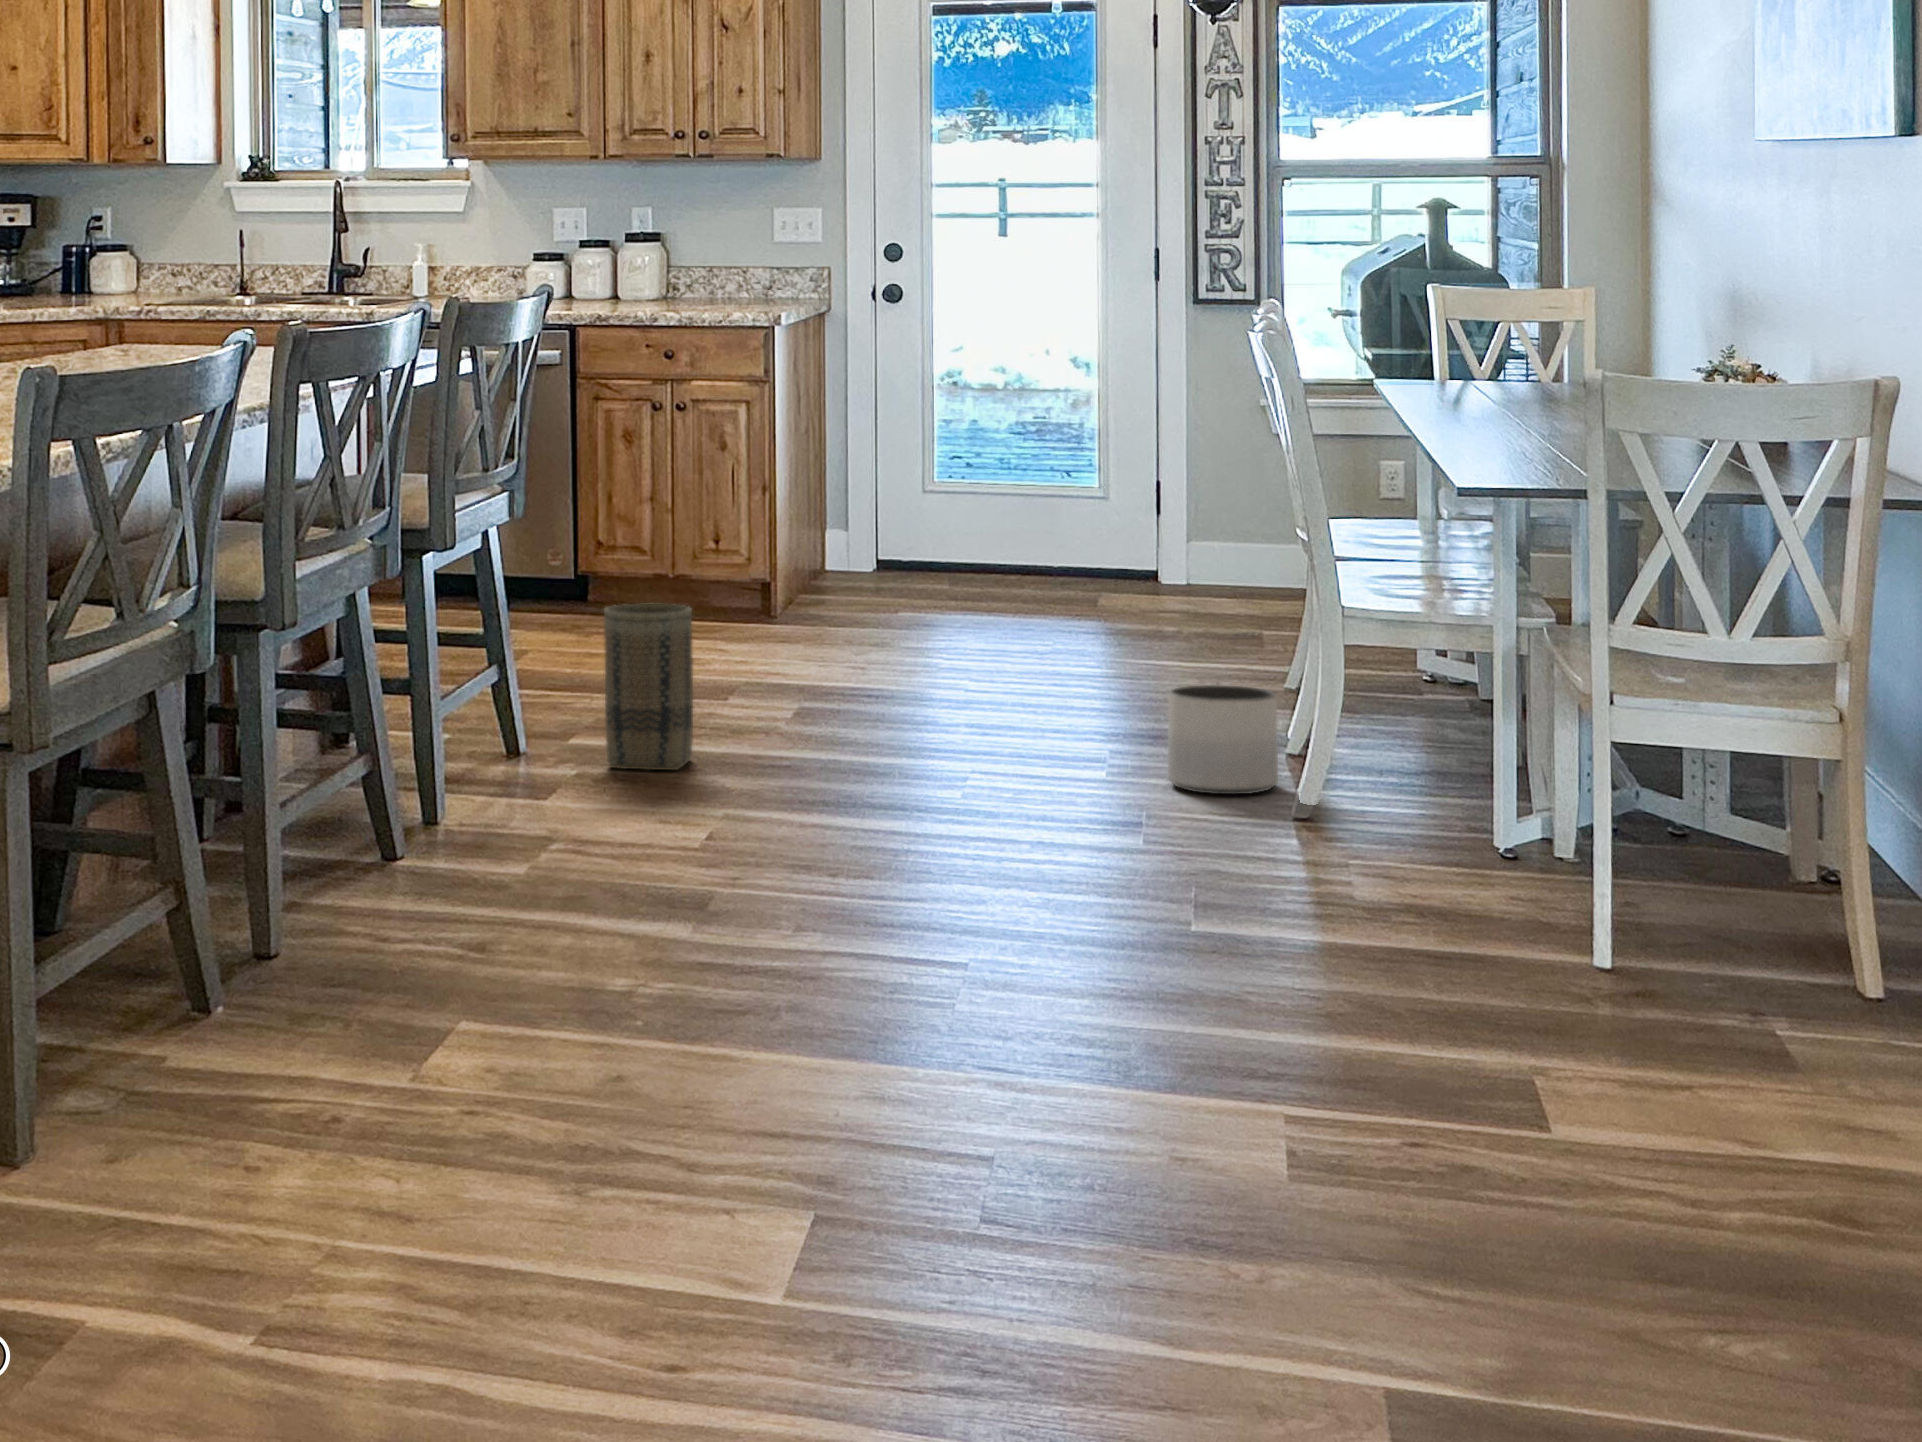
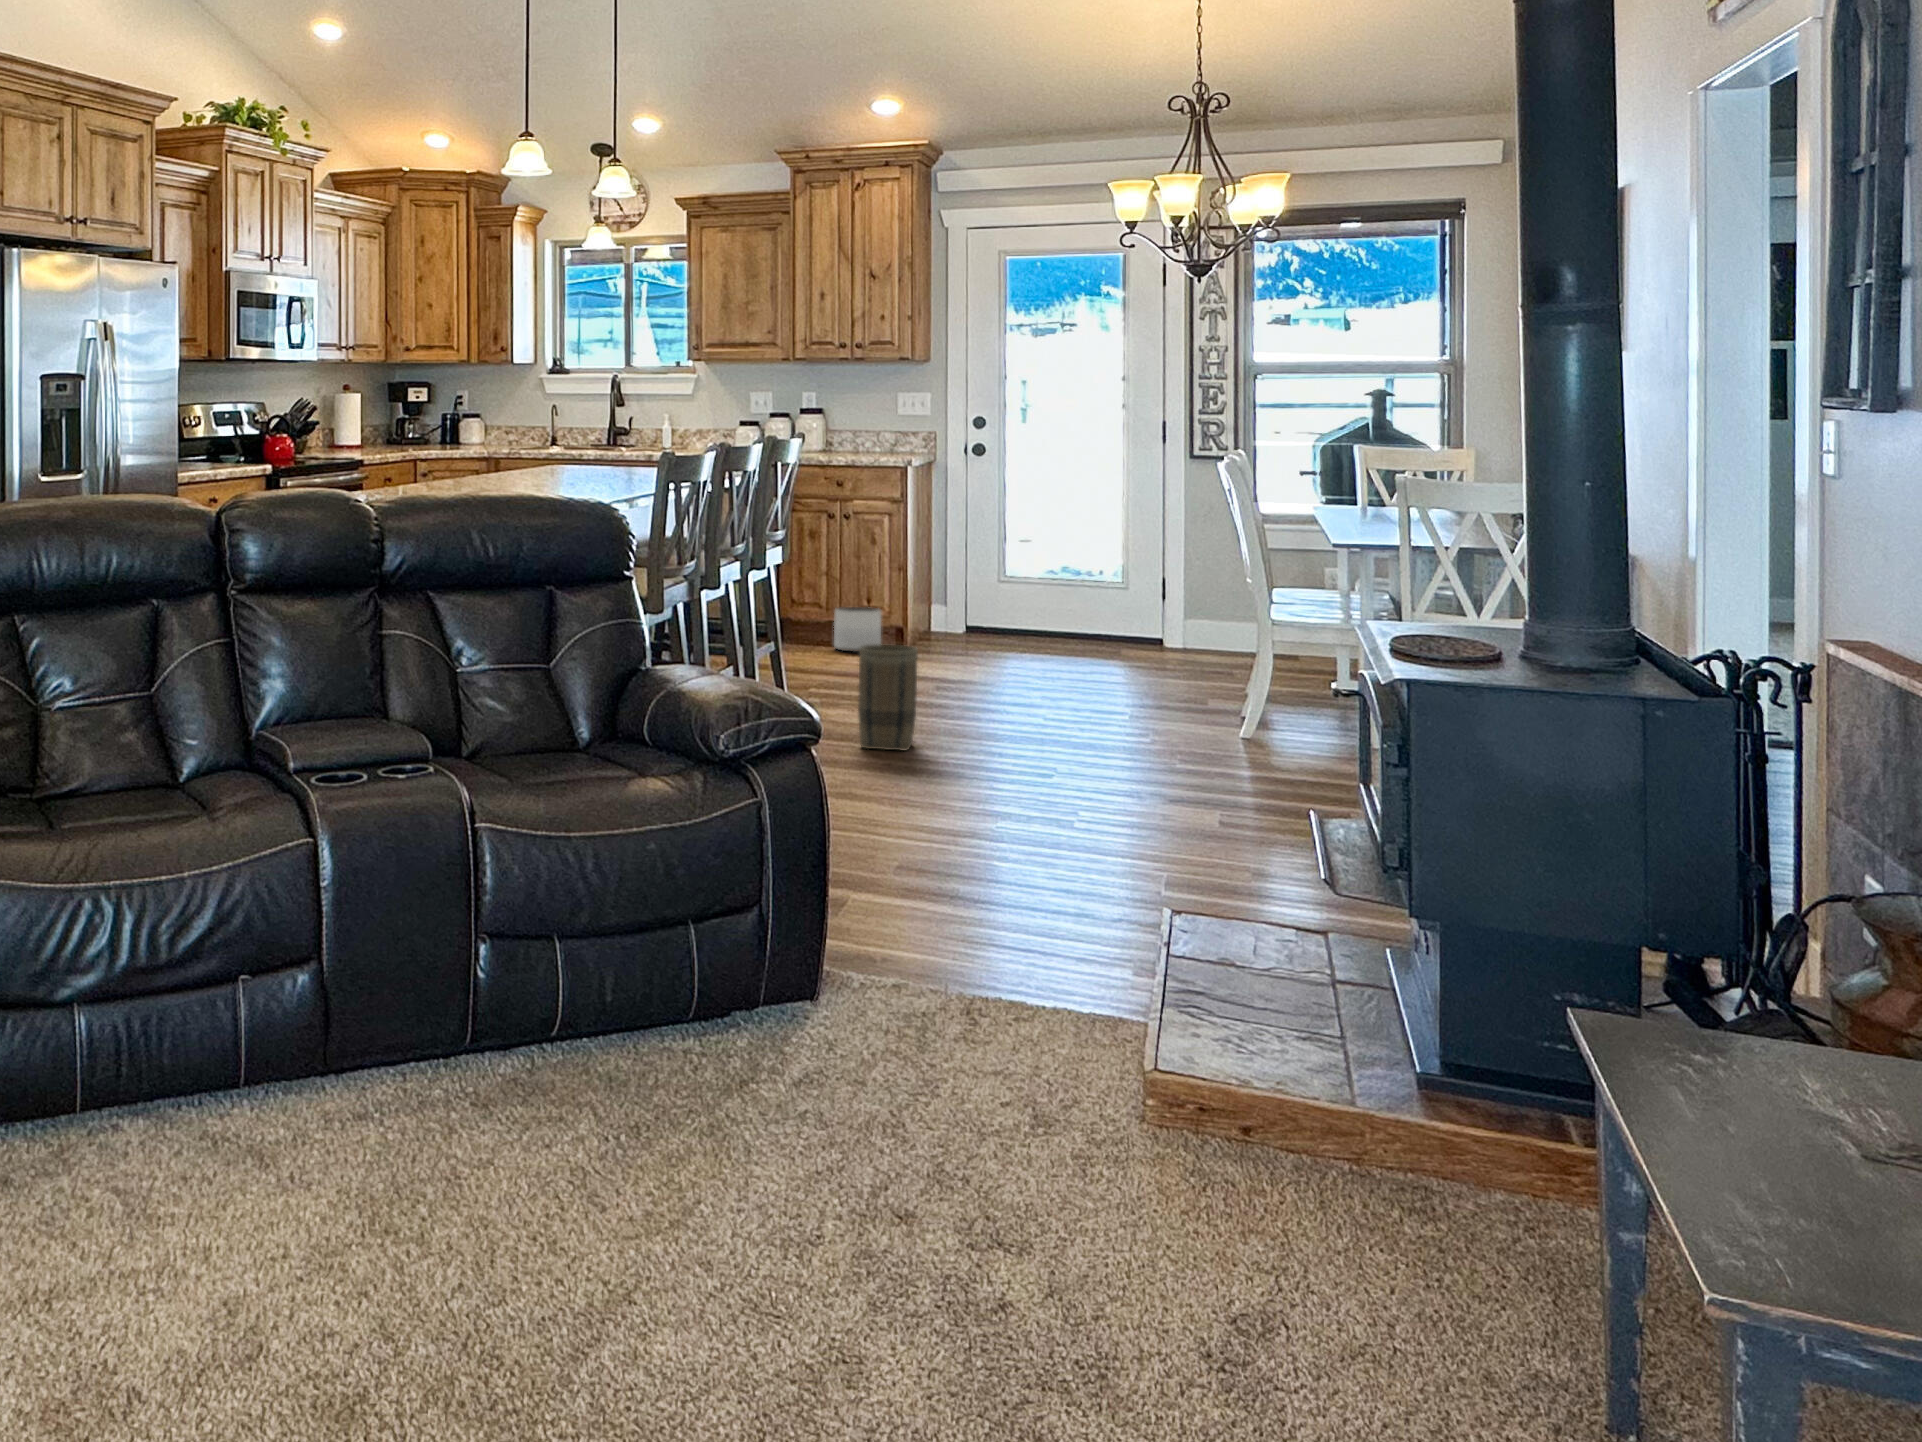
planter: present [1168,685,1278,794] -> present [834,607,881,652]

